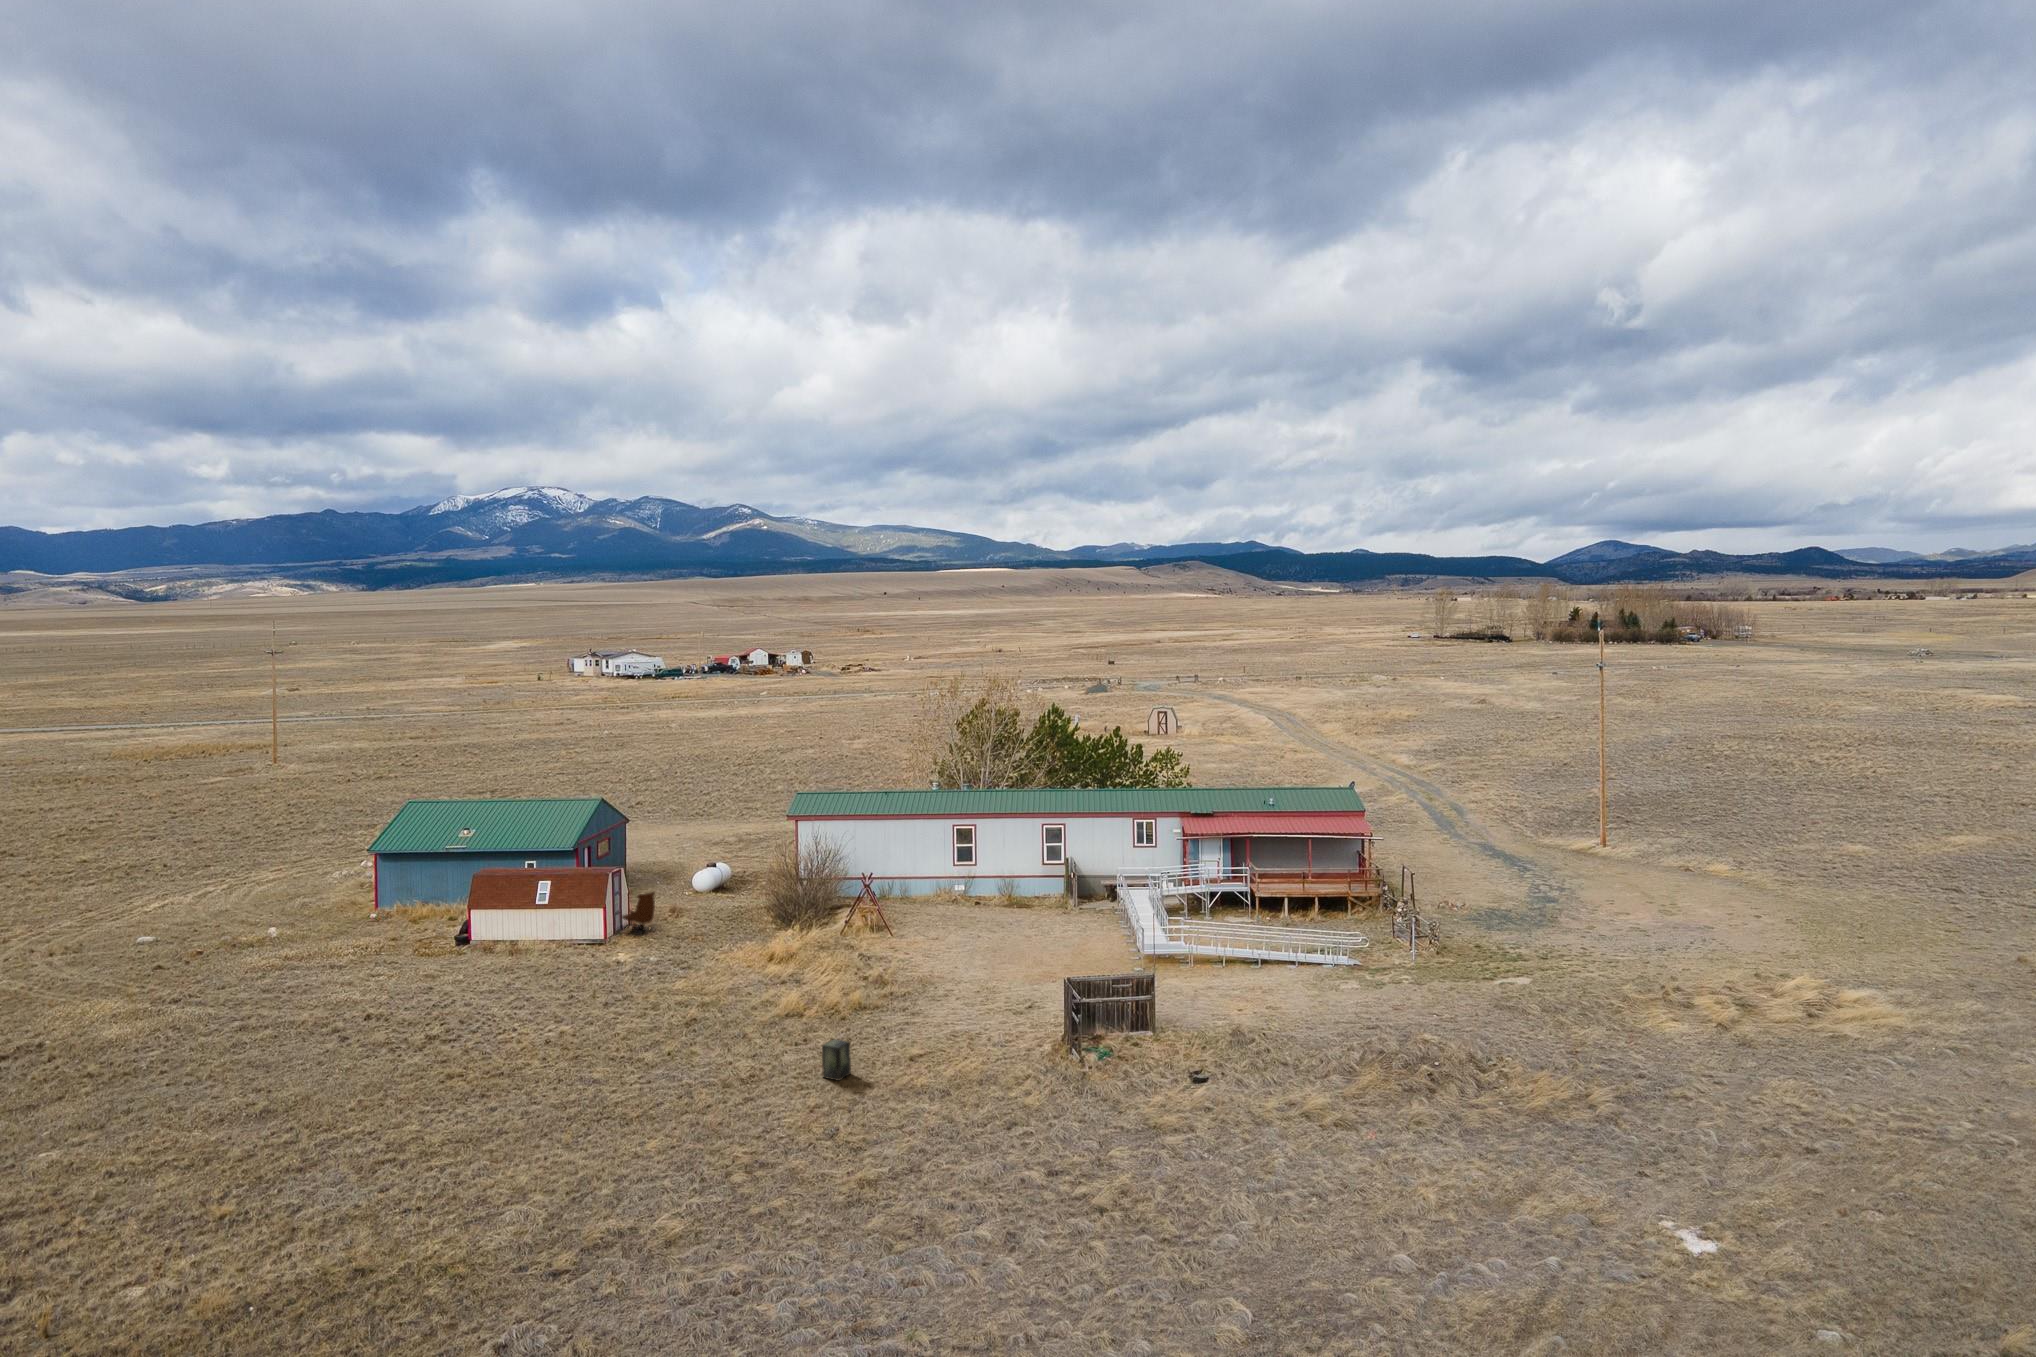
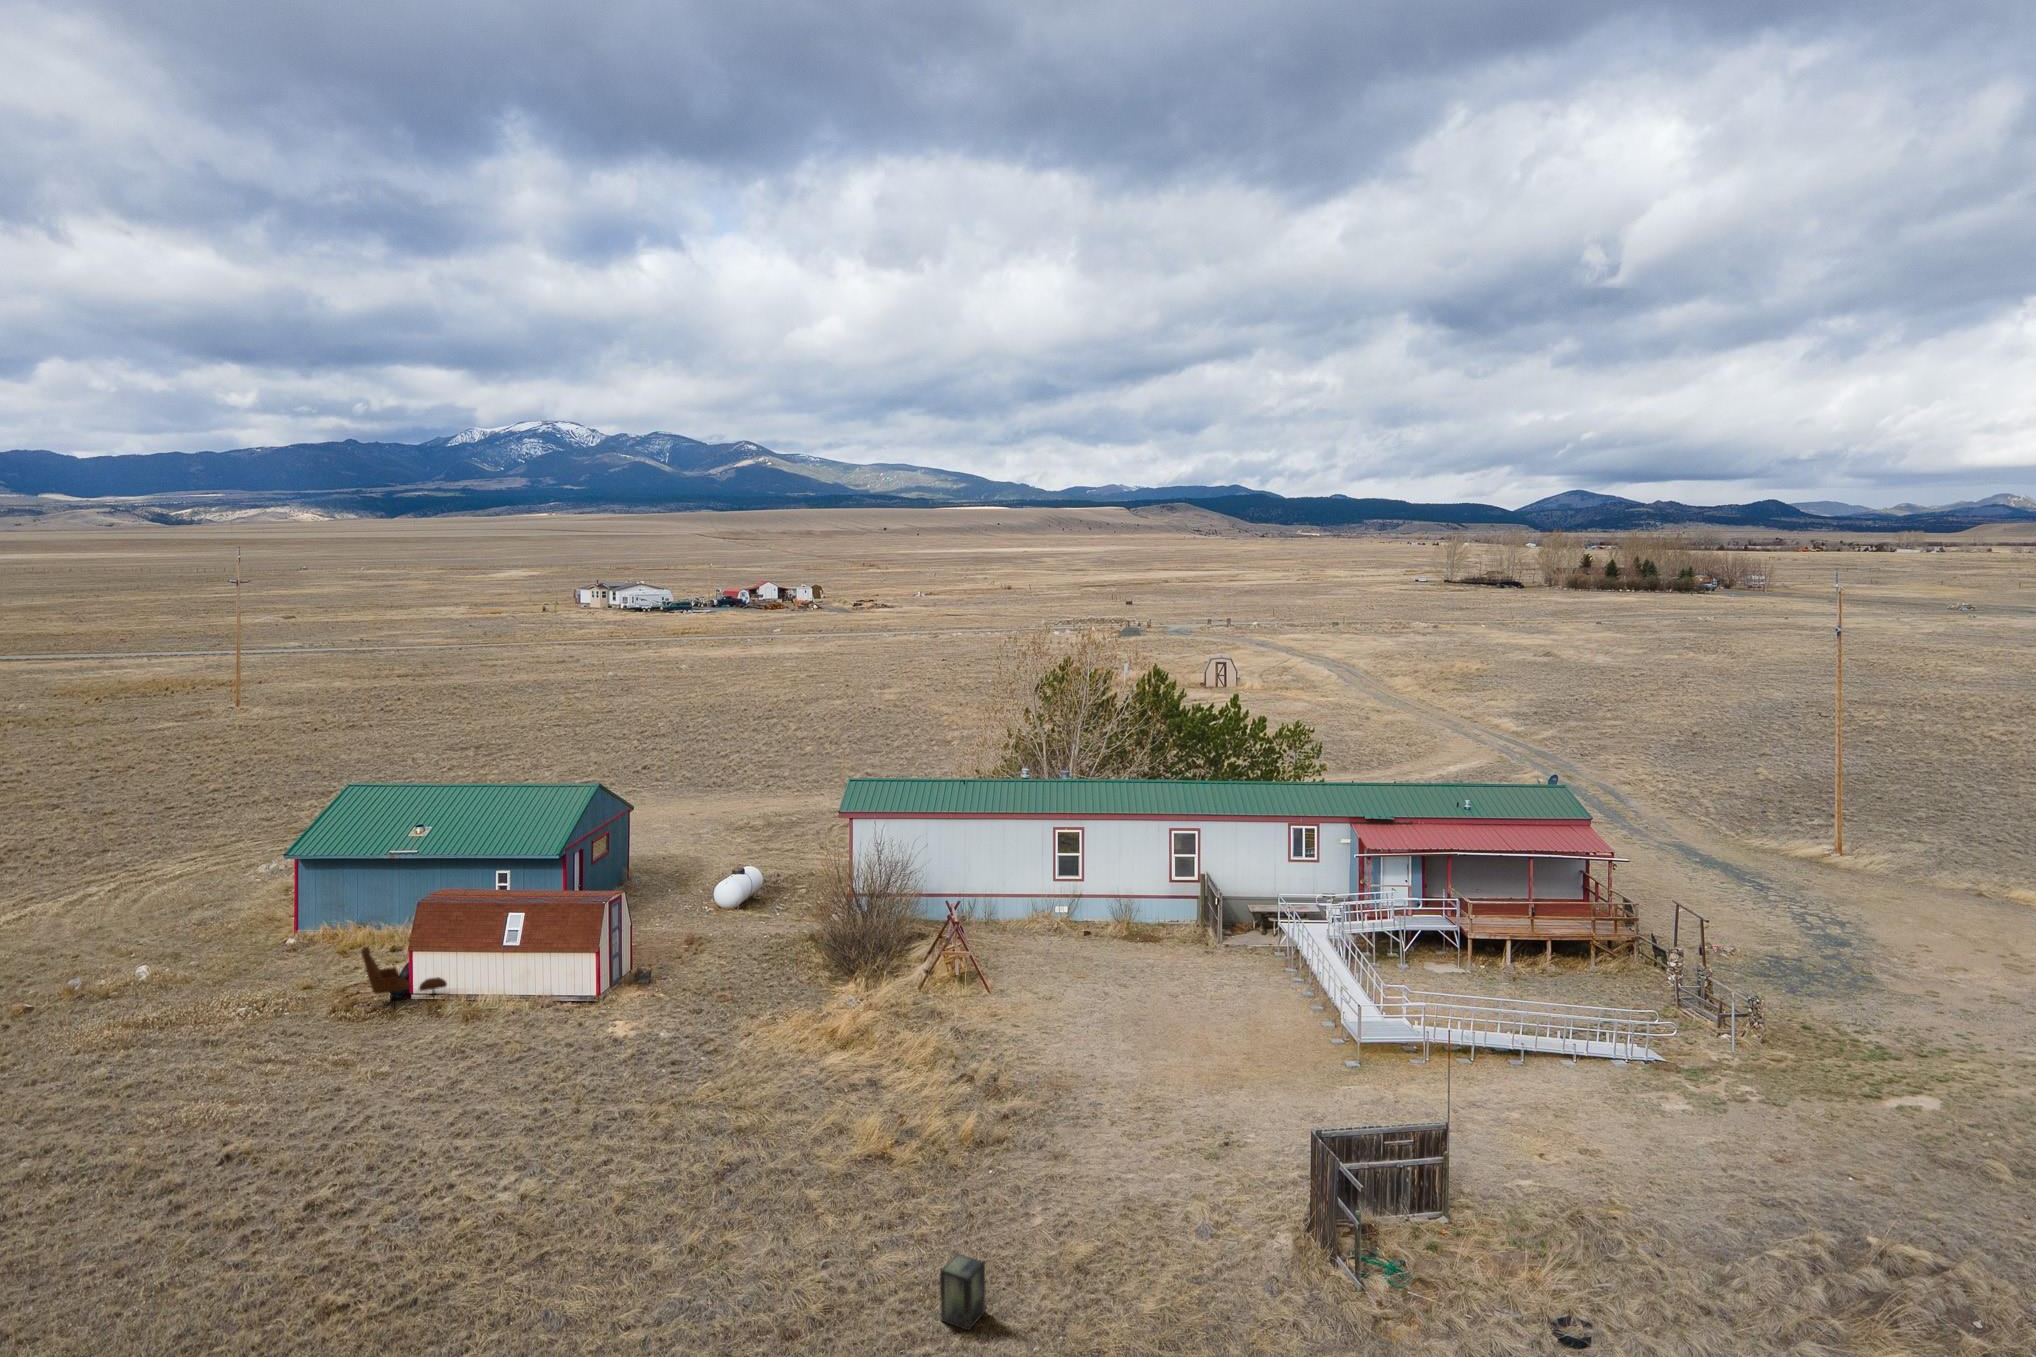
lounge chair: present [622,892,655,930] -> present [361,947,447,1006]

